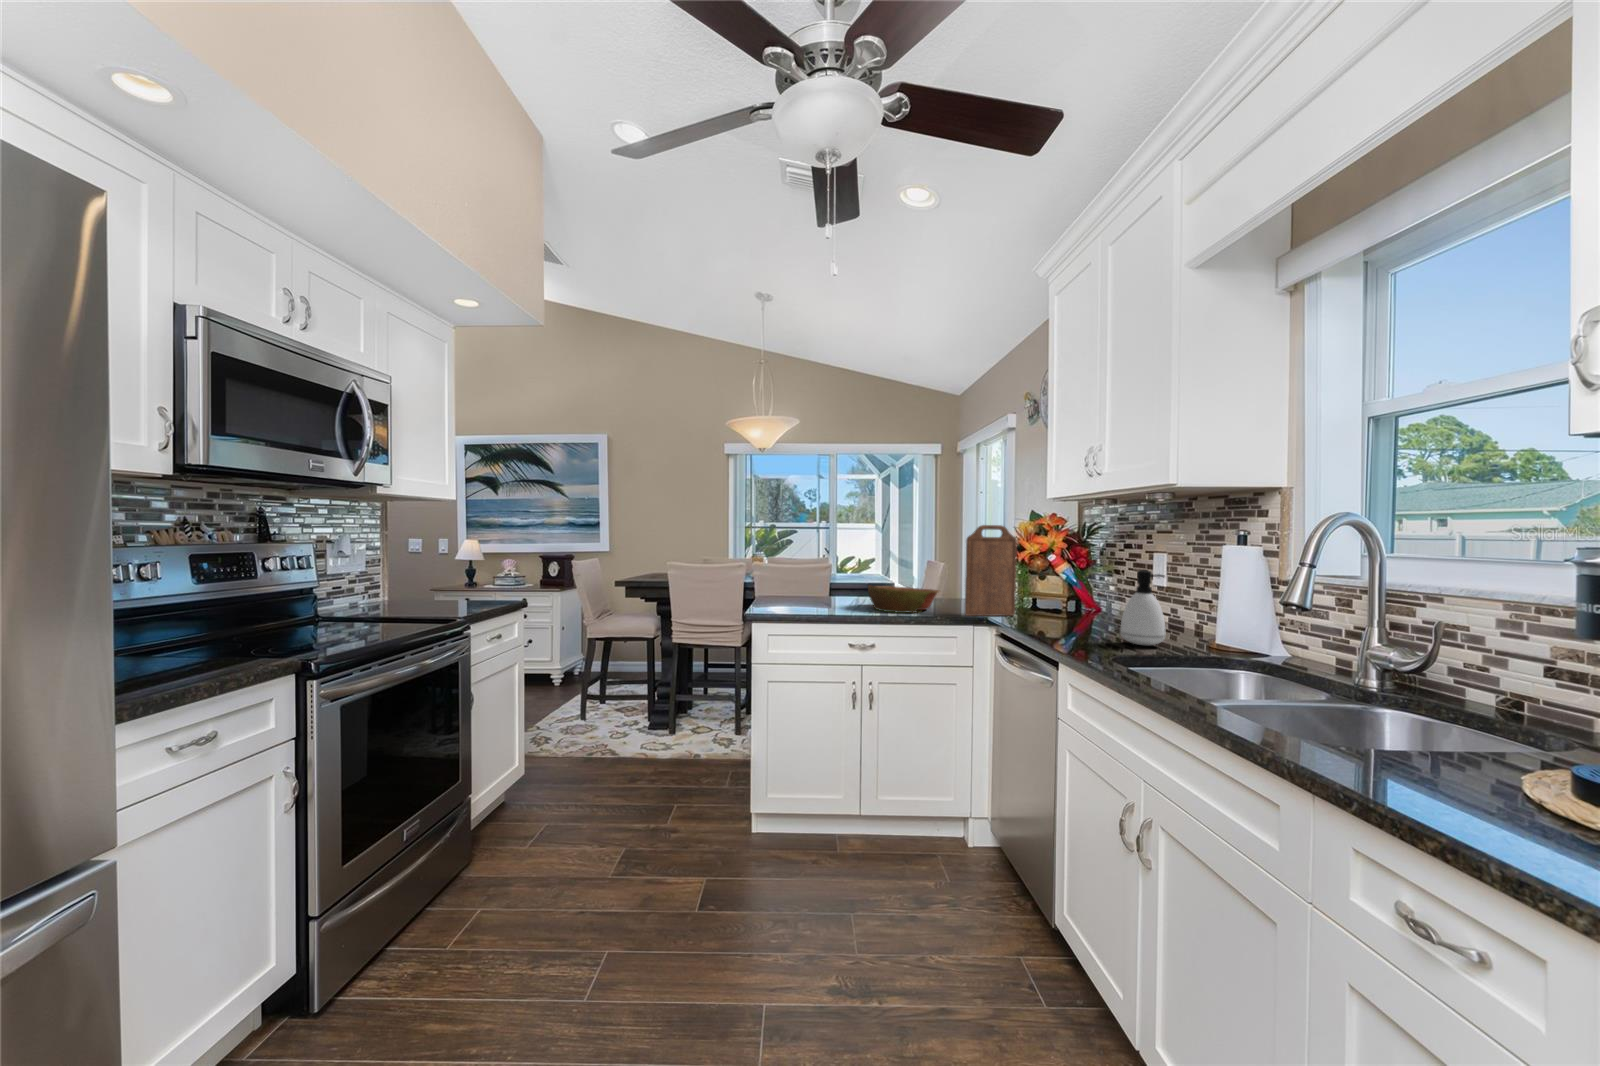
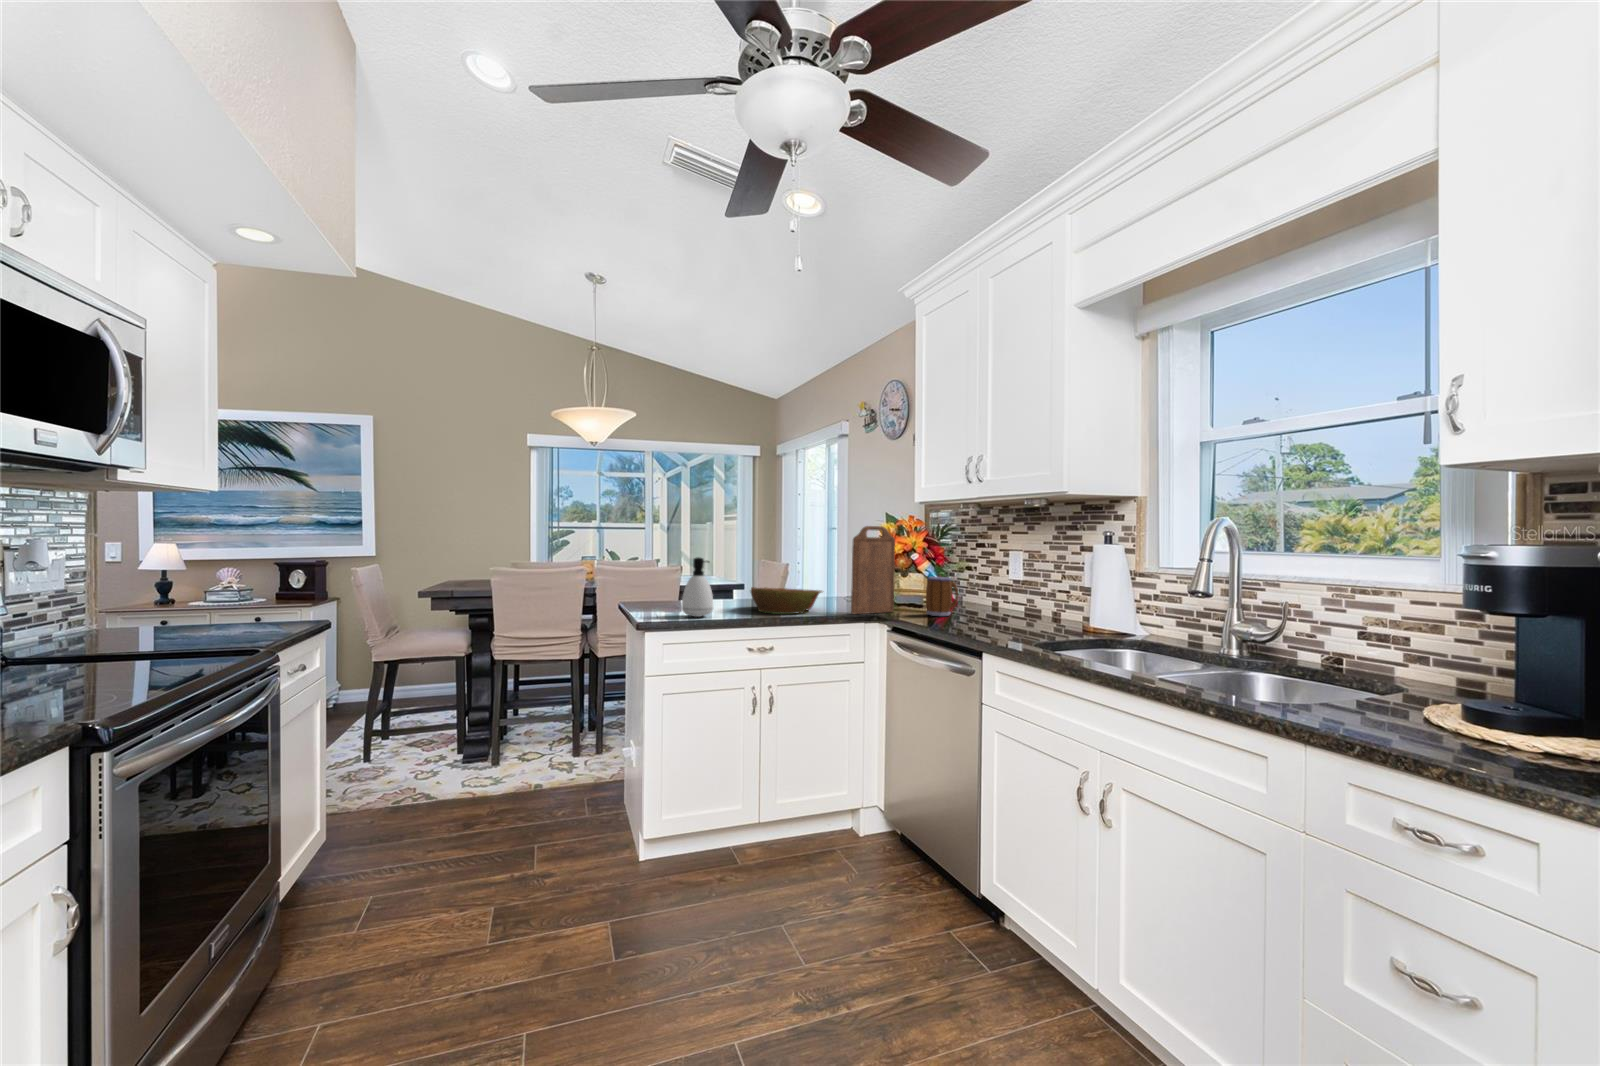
soap dispenser: present [1120,570,1165,645] -> present [682,557,713,617]
mug: none [1048,580,1085,622] -> present [926,577,958,616]

